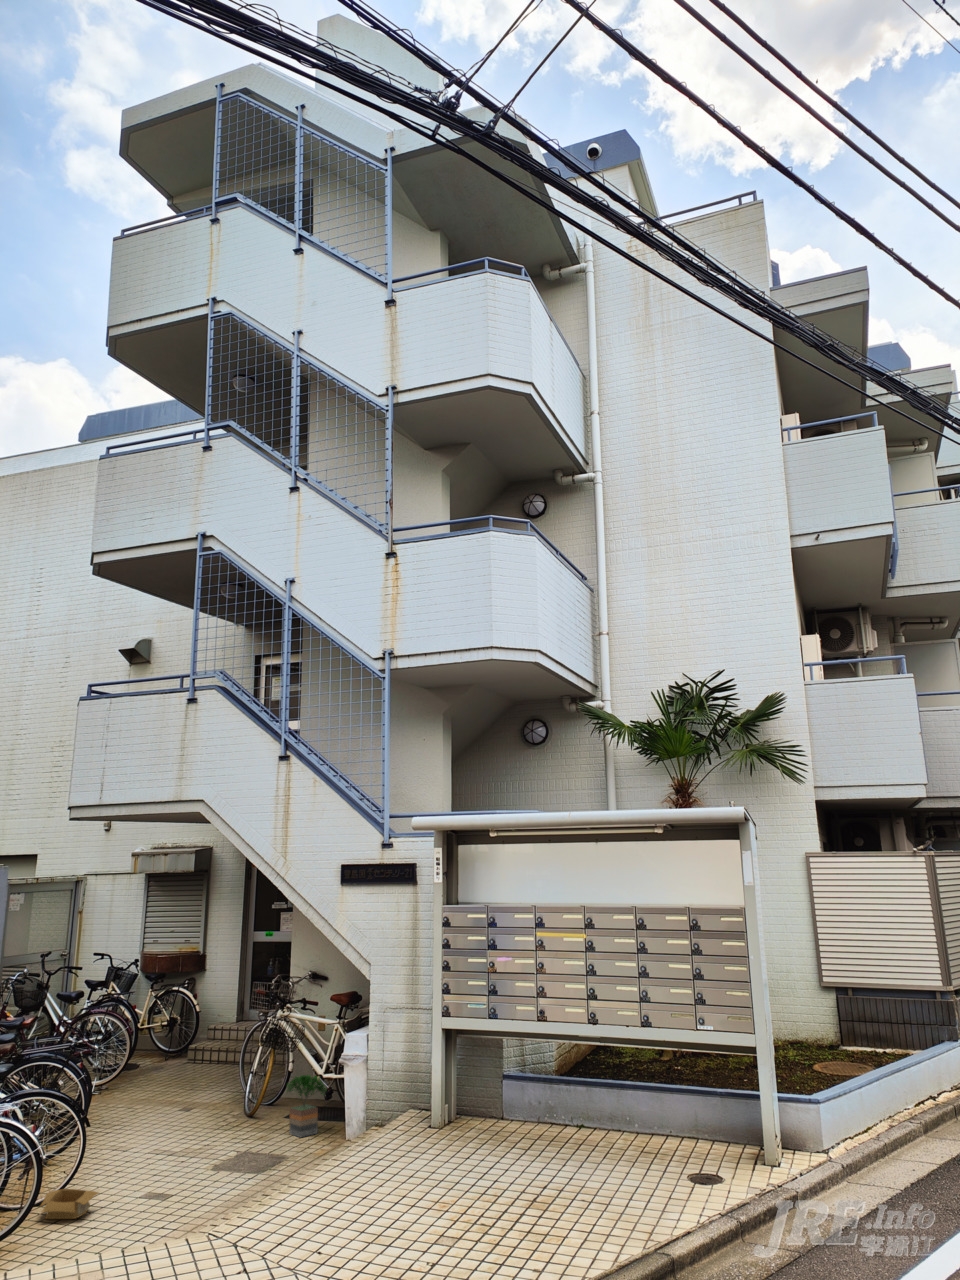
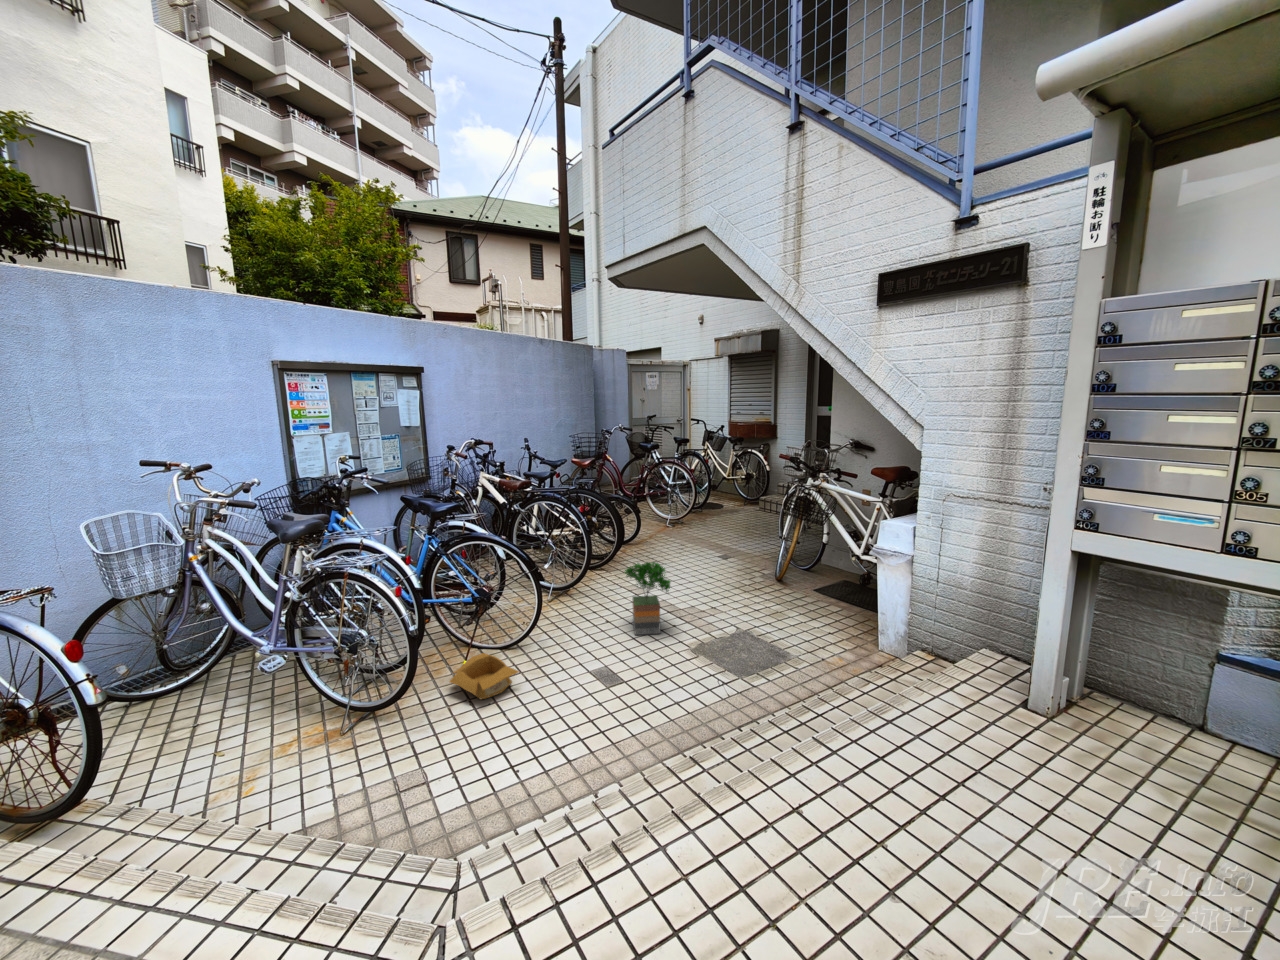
potted tree: present [287,1075,326,1137] -> present [625,562,670,635]

